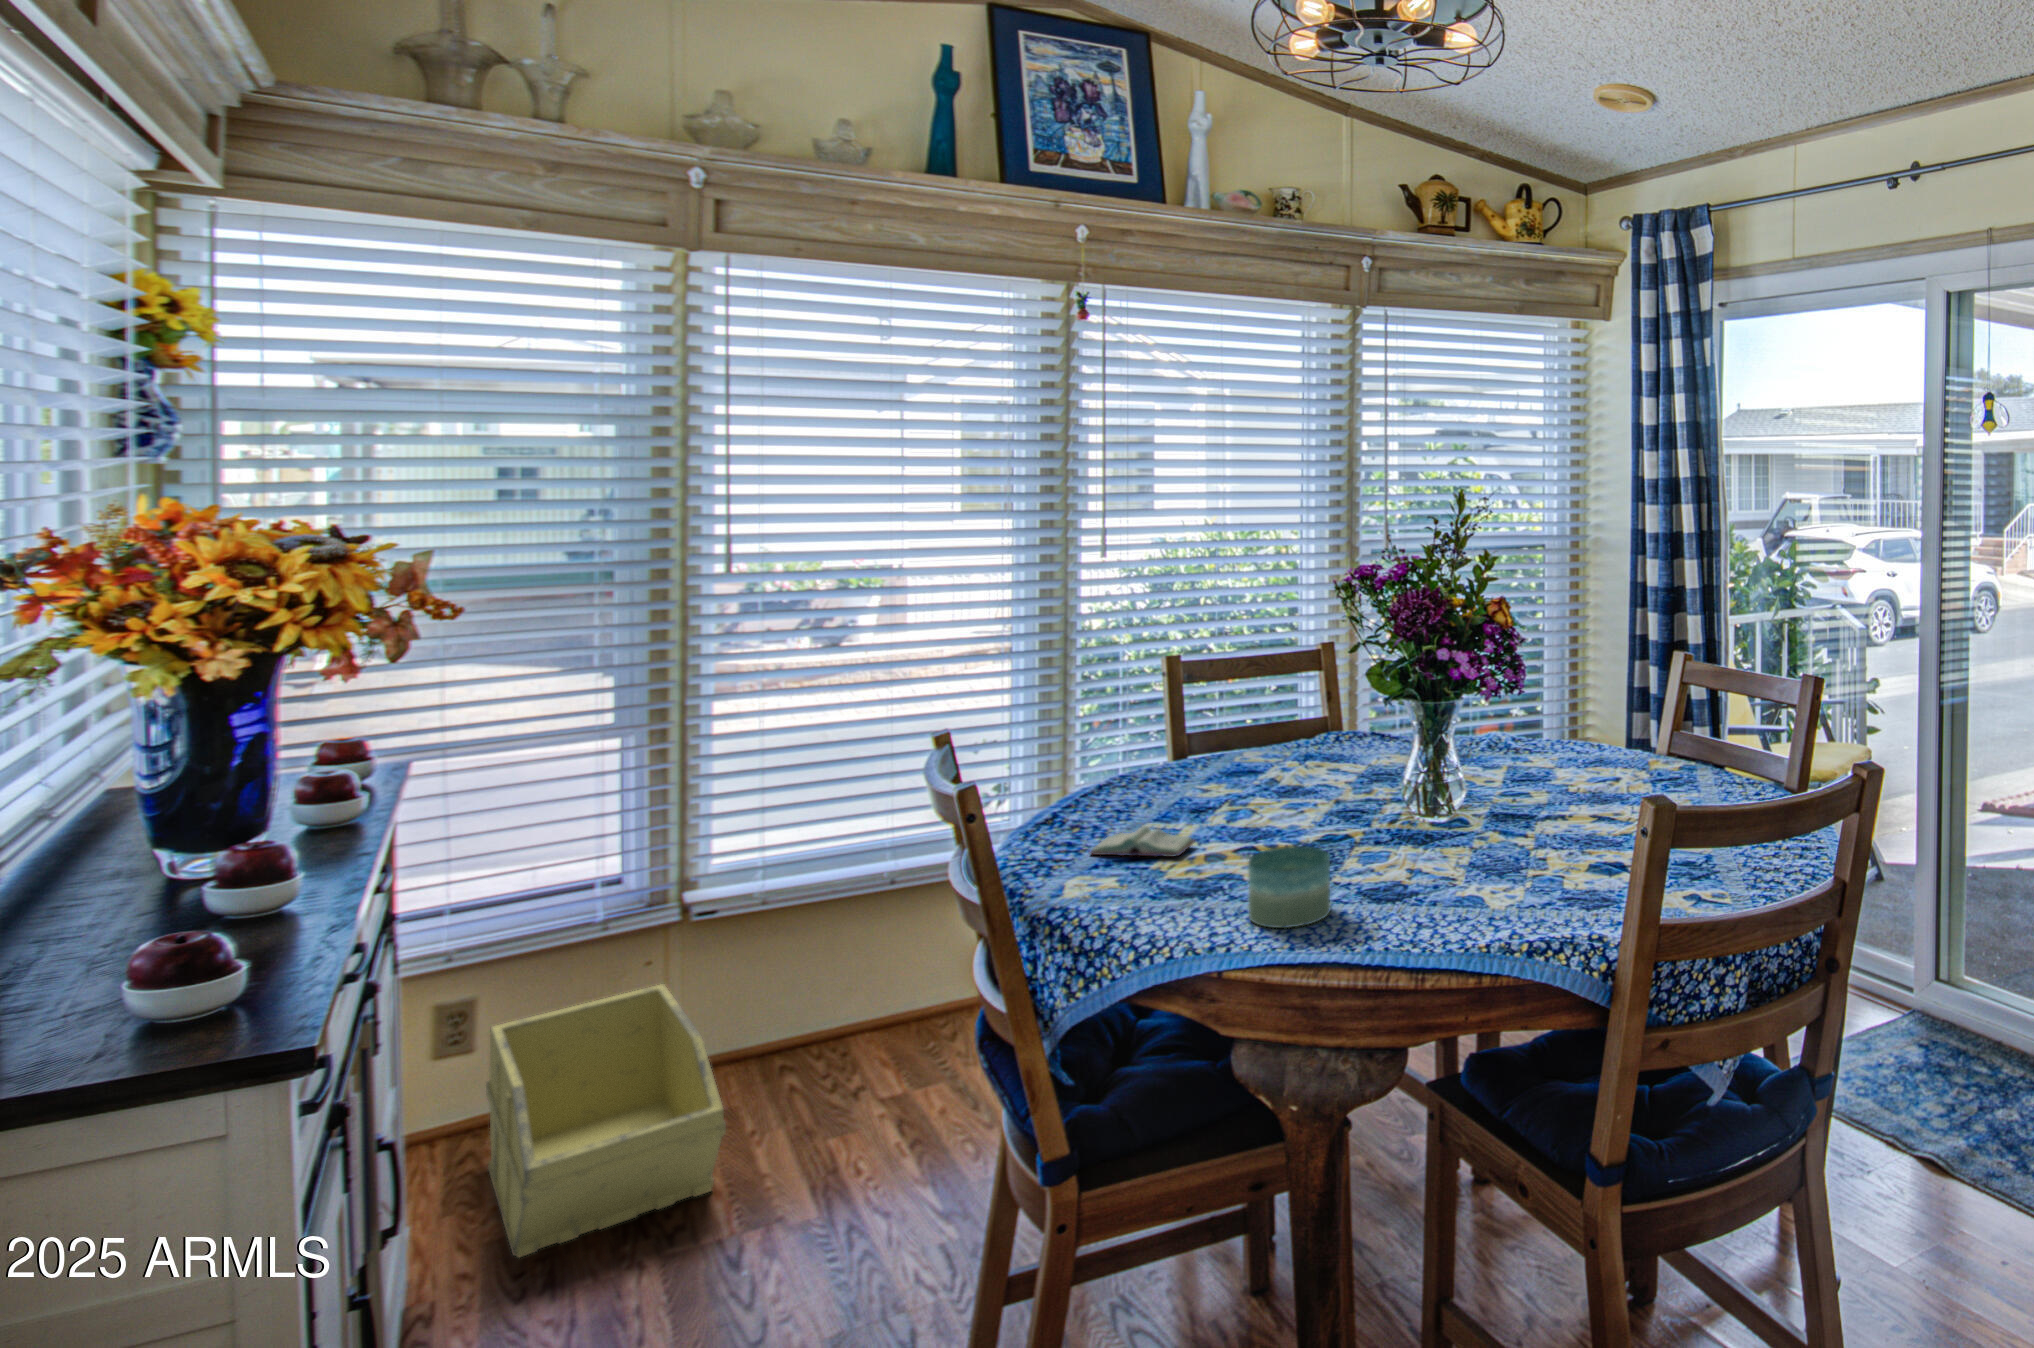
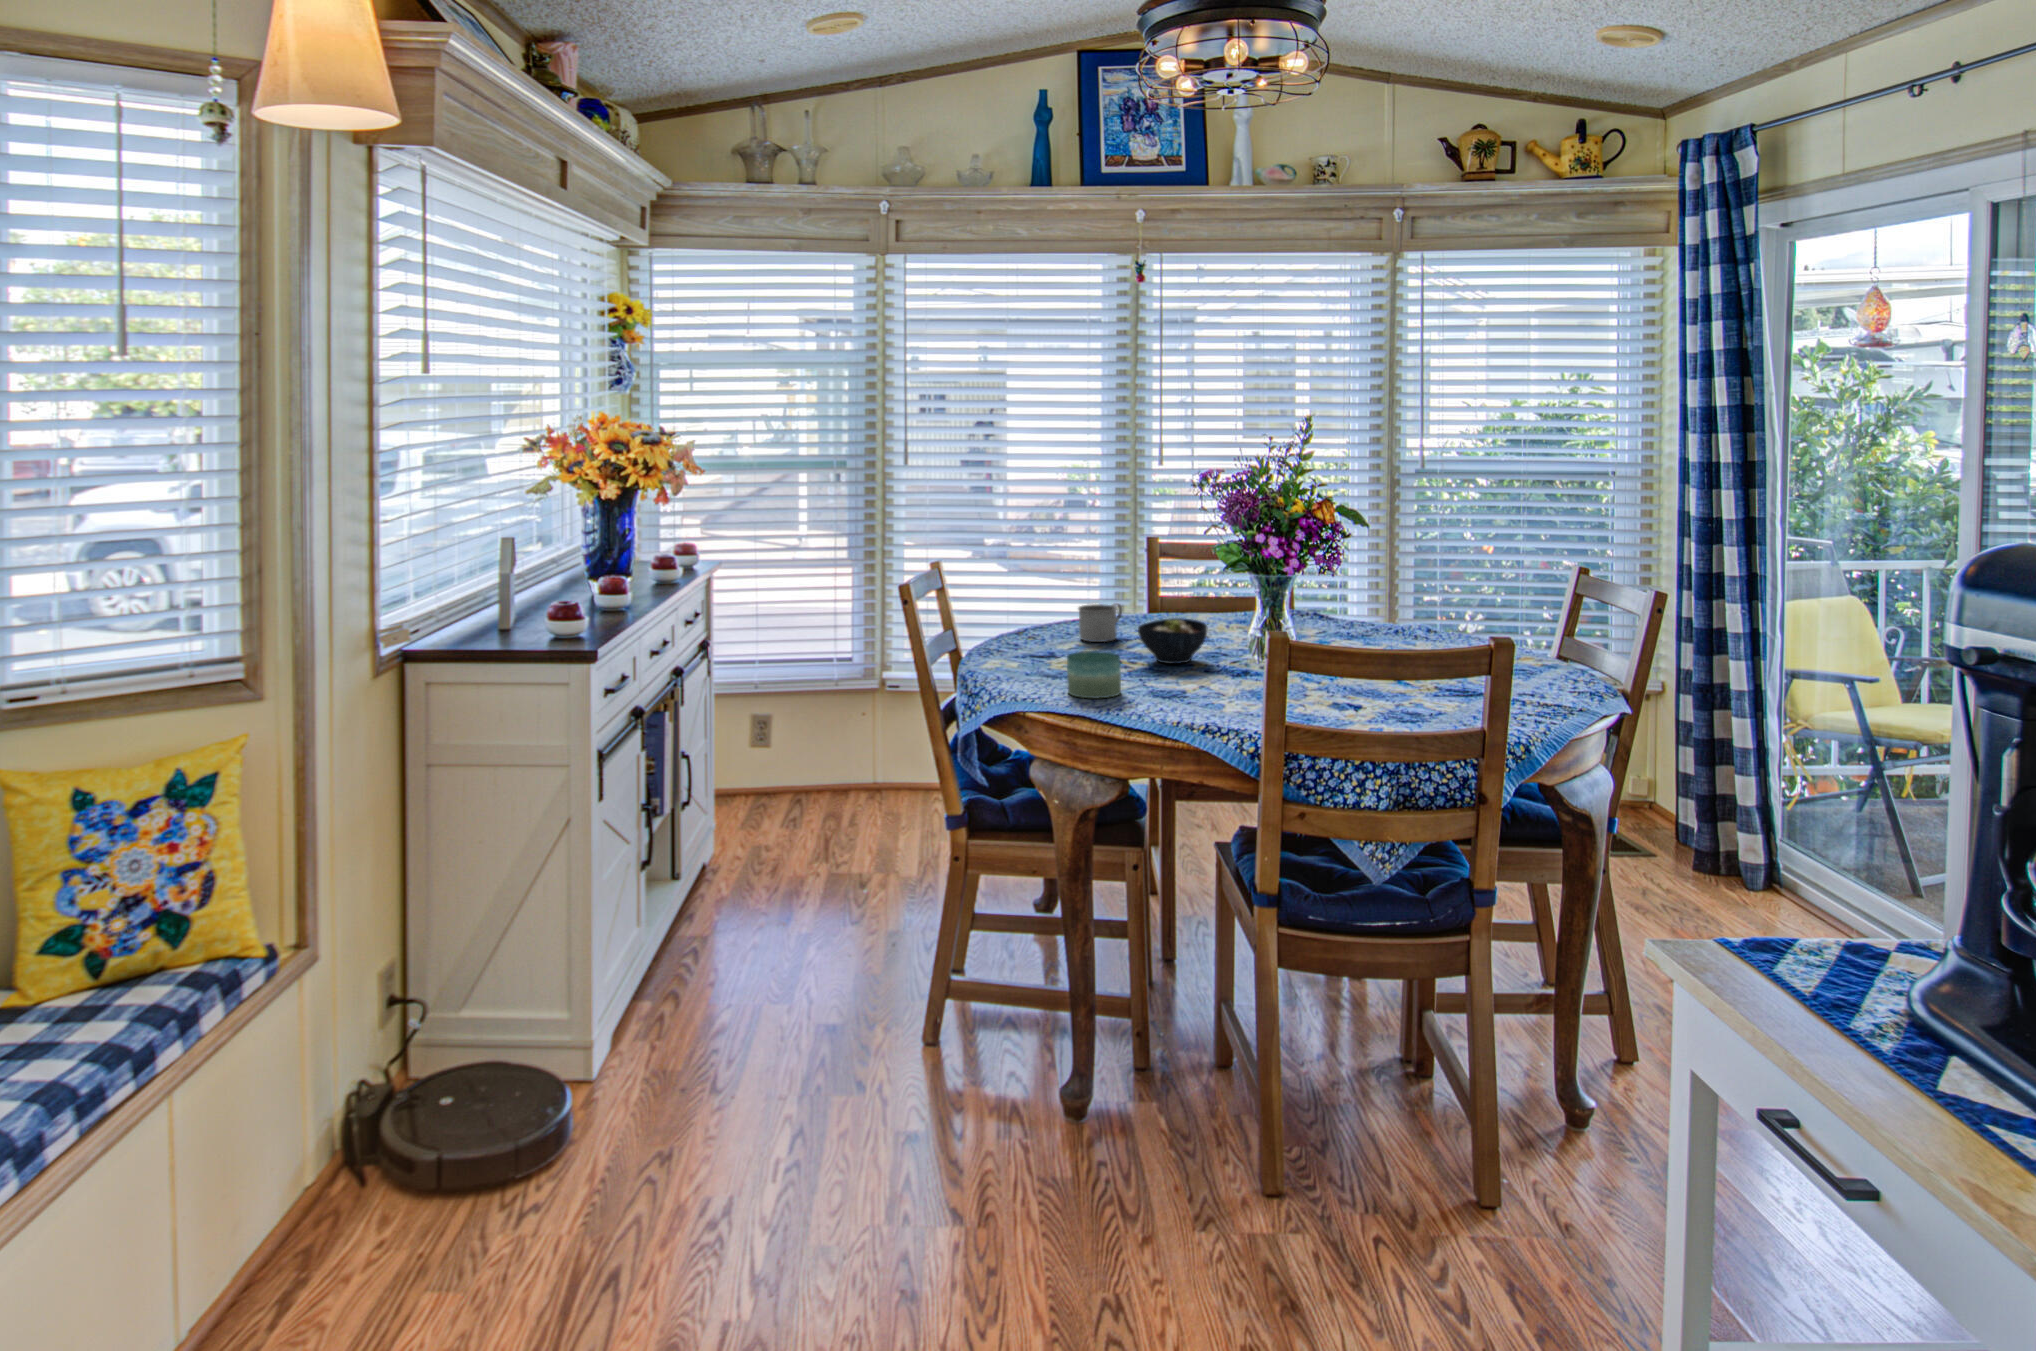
mug: none [1144,758,1202,822] -> present [1078,603,1122,642]
bowl: none [1272,771,1369,841] -> present [1138,618,1208,664]
book: present [1091,826,1194,857] -> none [1024,638,1089,657]
storage bin: present [486,984,726,1258] -> none [790,722,893,847]

